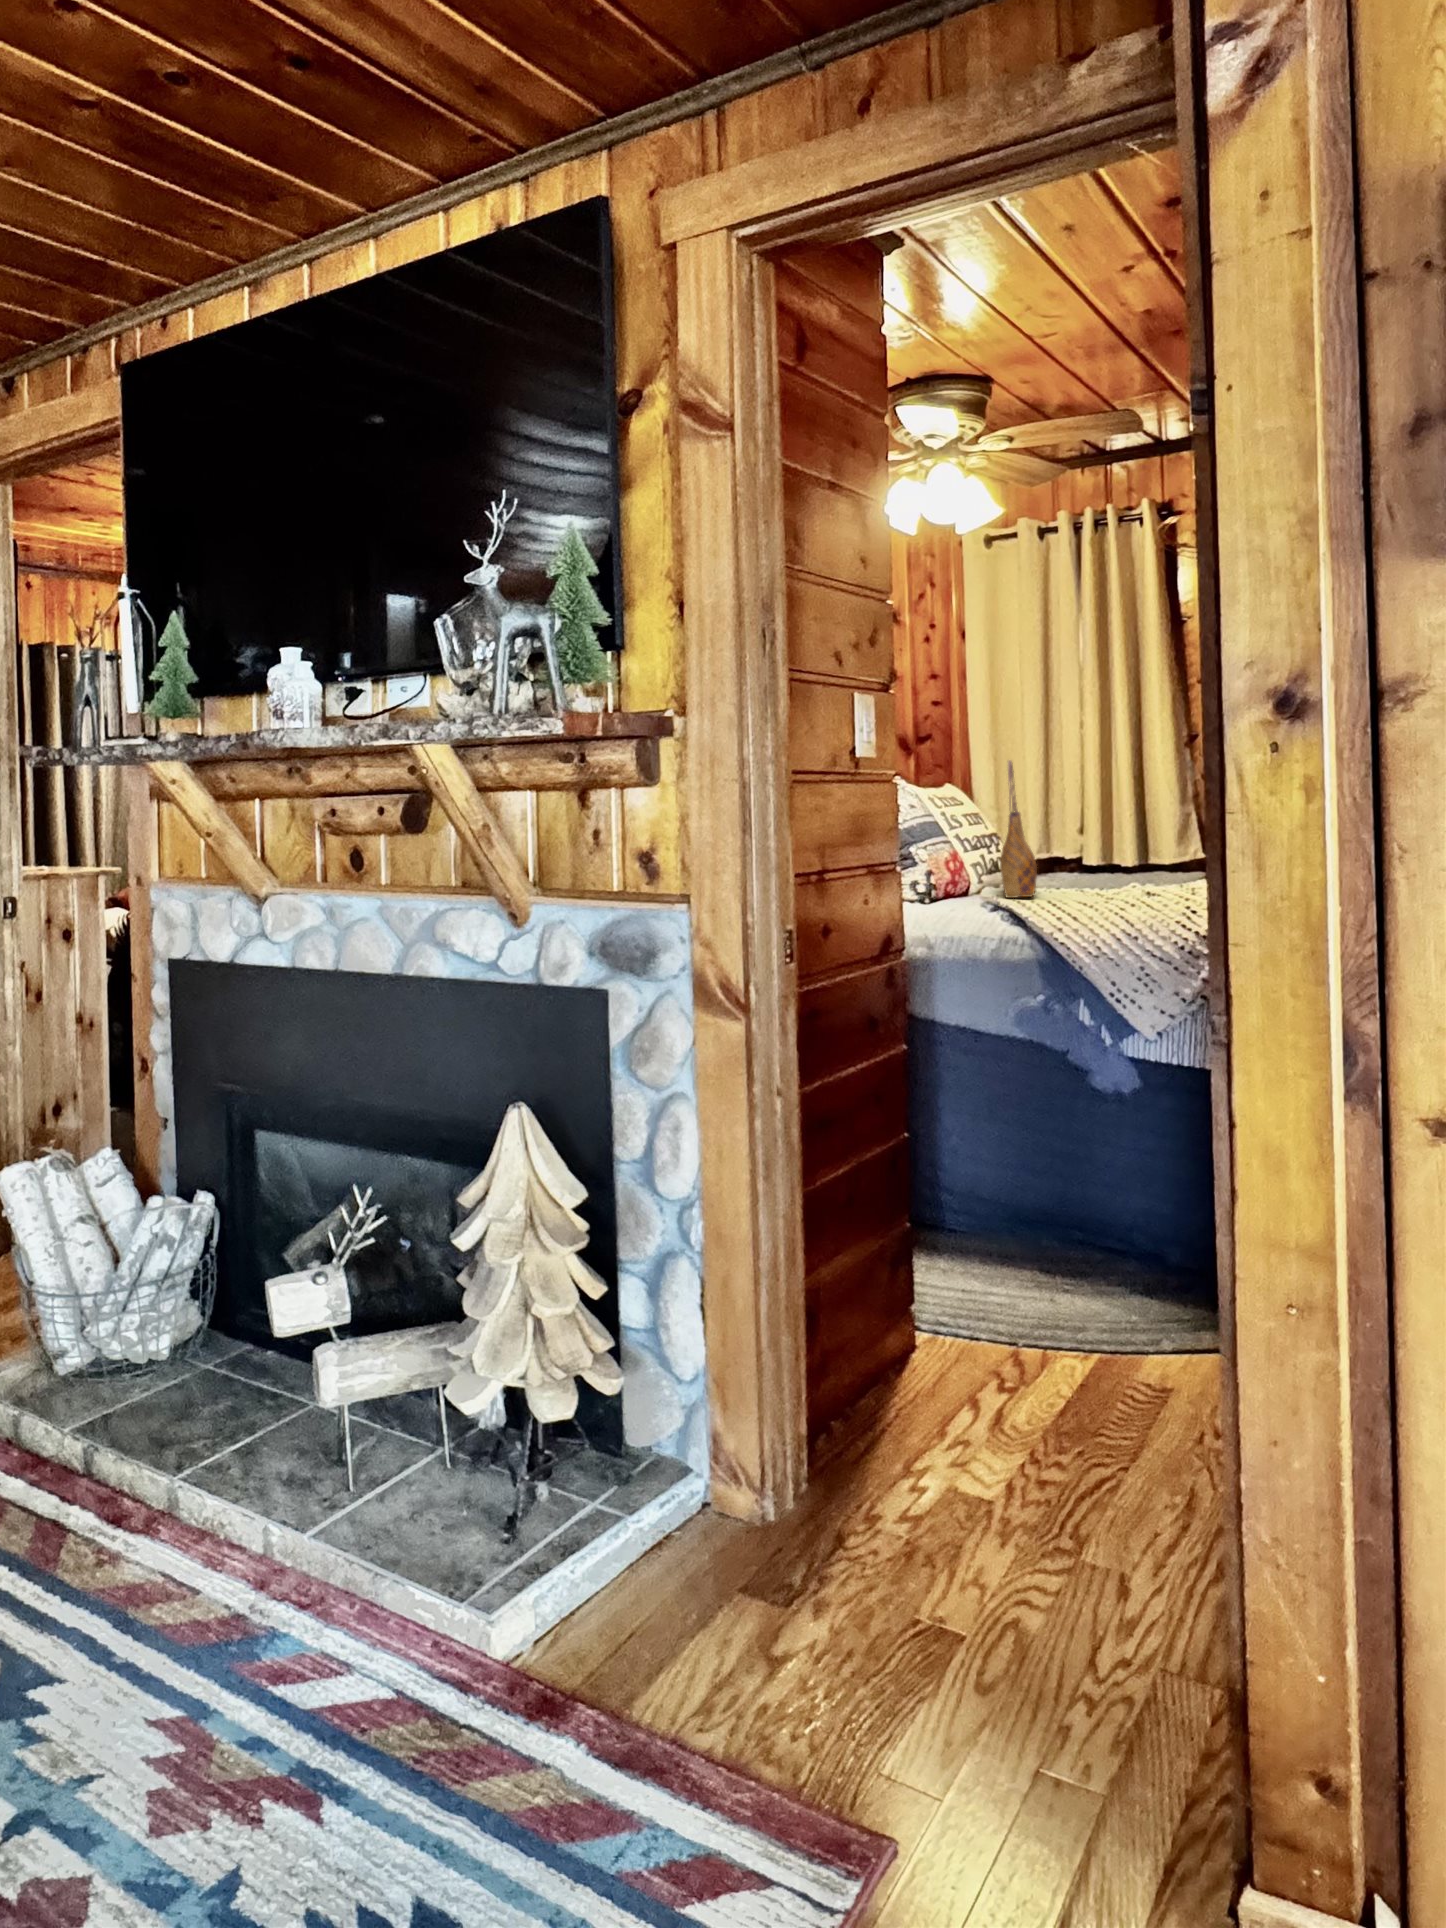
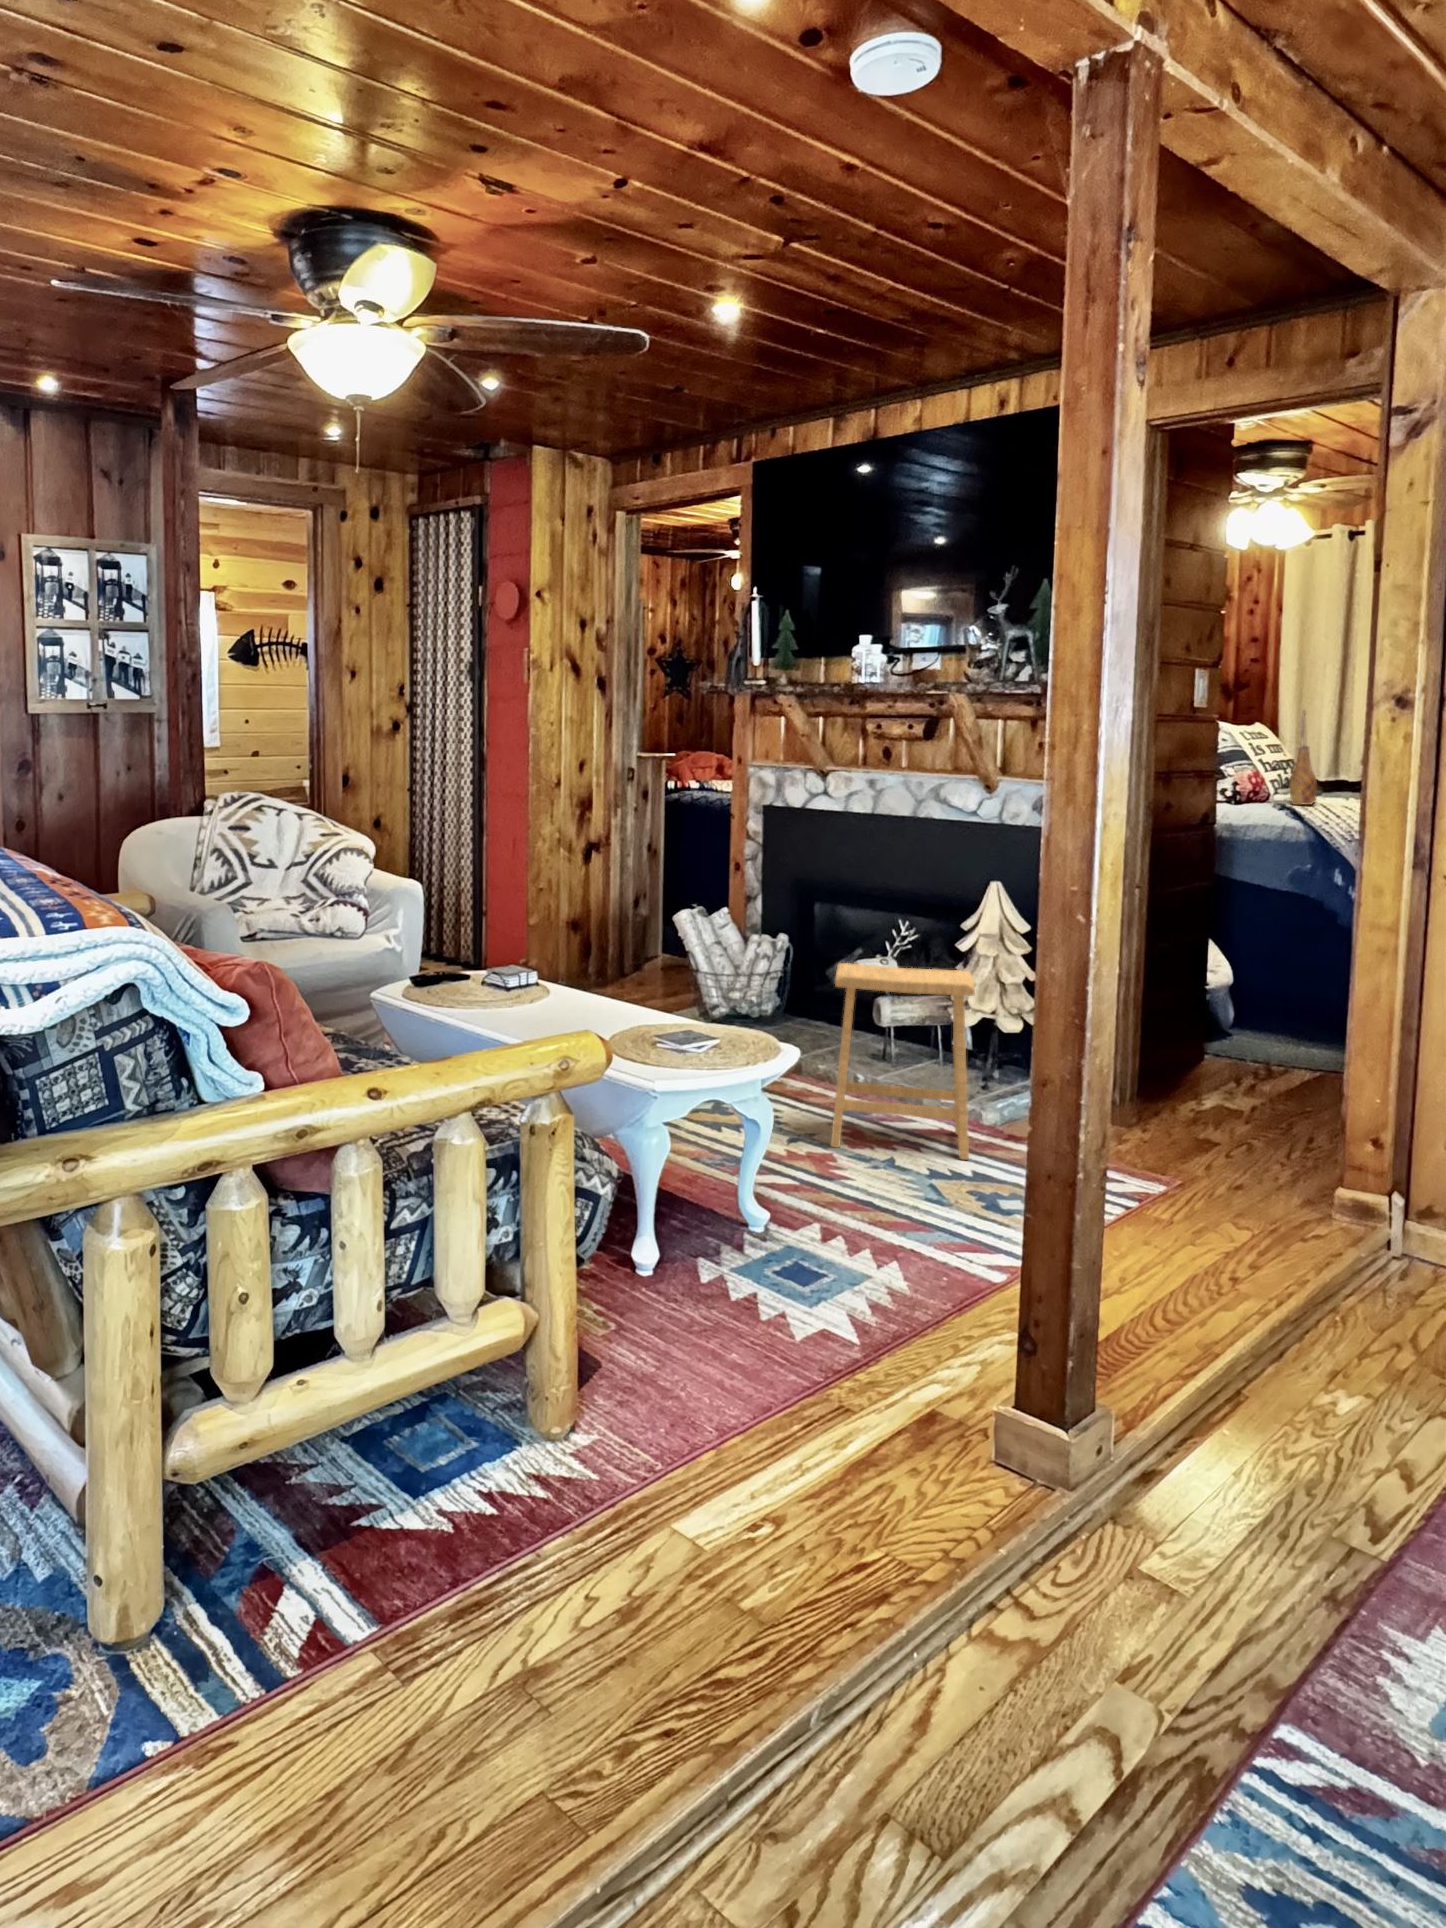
footstool: none [62,1362,426,1883] -> present [830,963,975,1160]

